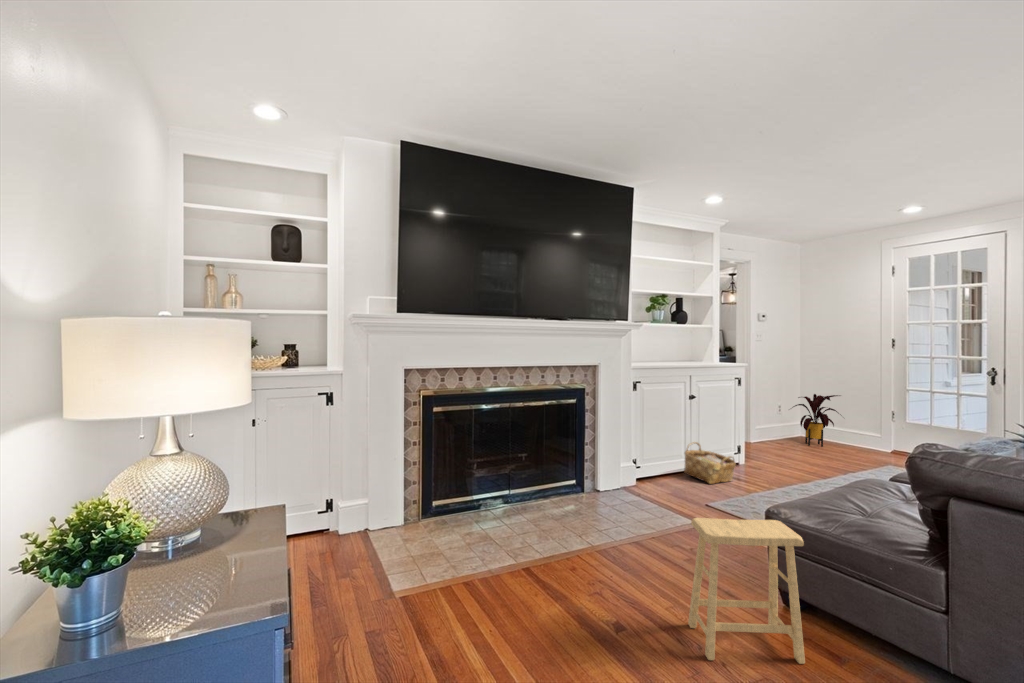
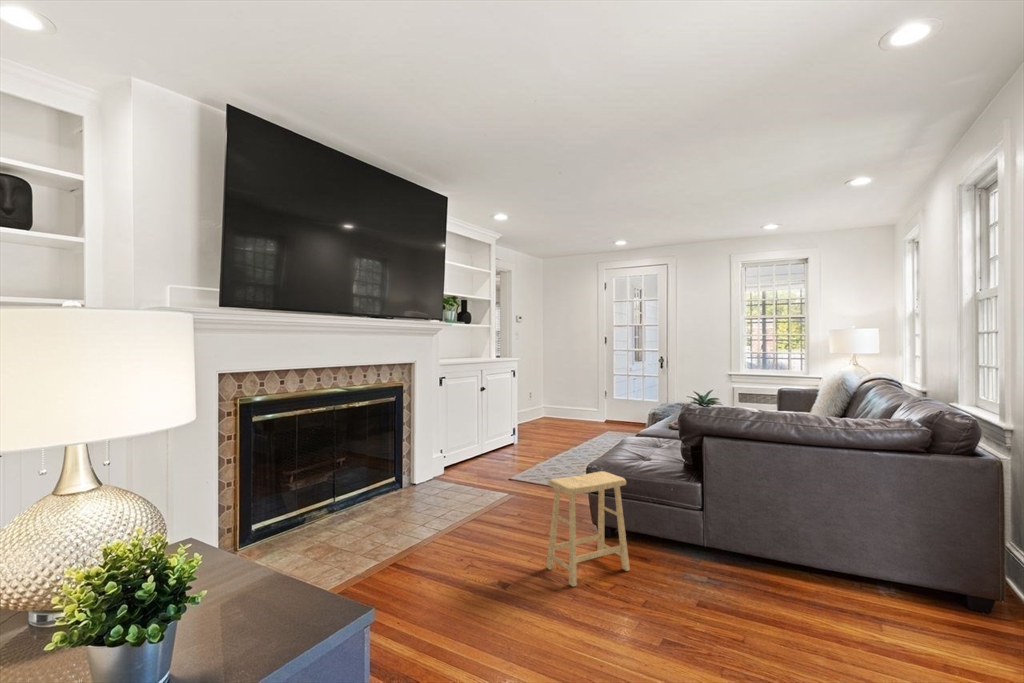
house plant: present [792,394,840,447] -> none [543,381,582,424]
woven basket: present [684,442,736,484] -> none [480,429,522,464]

